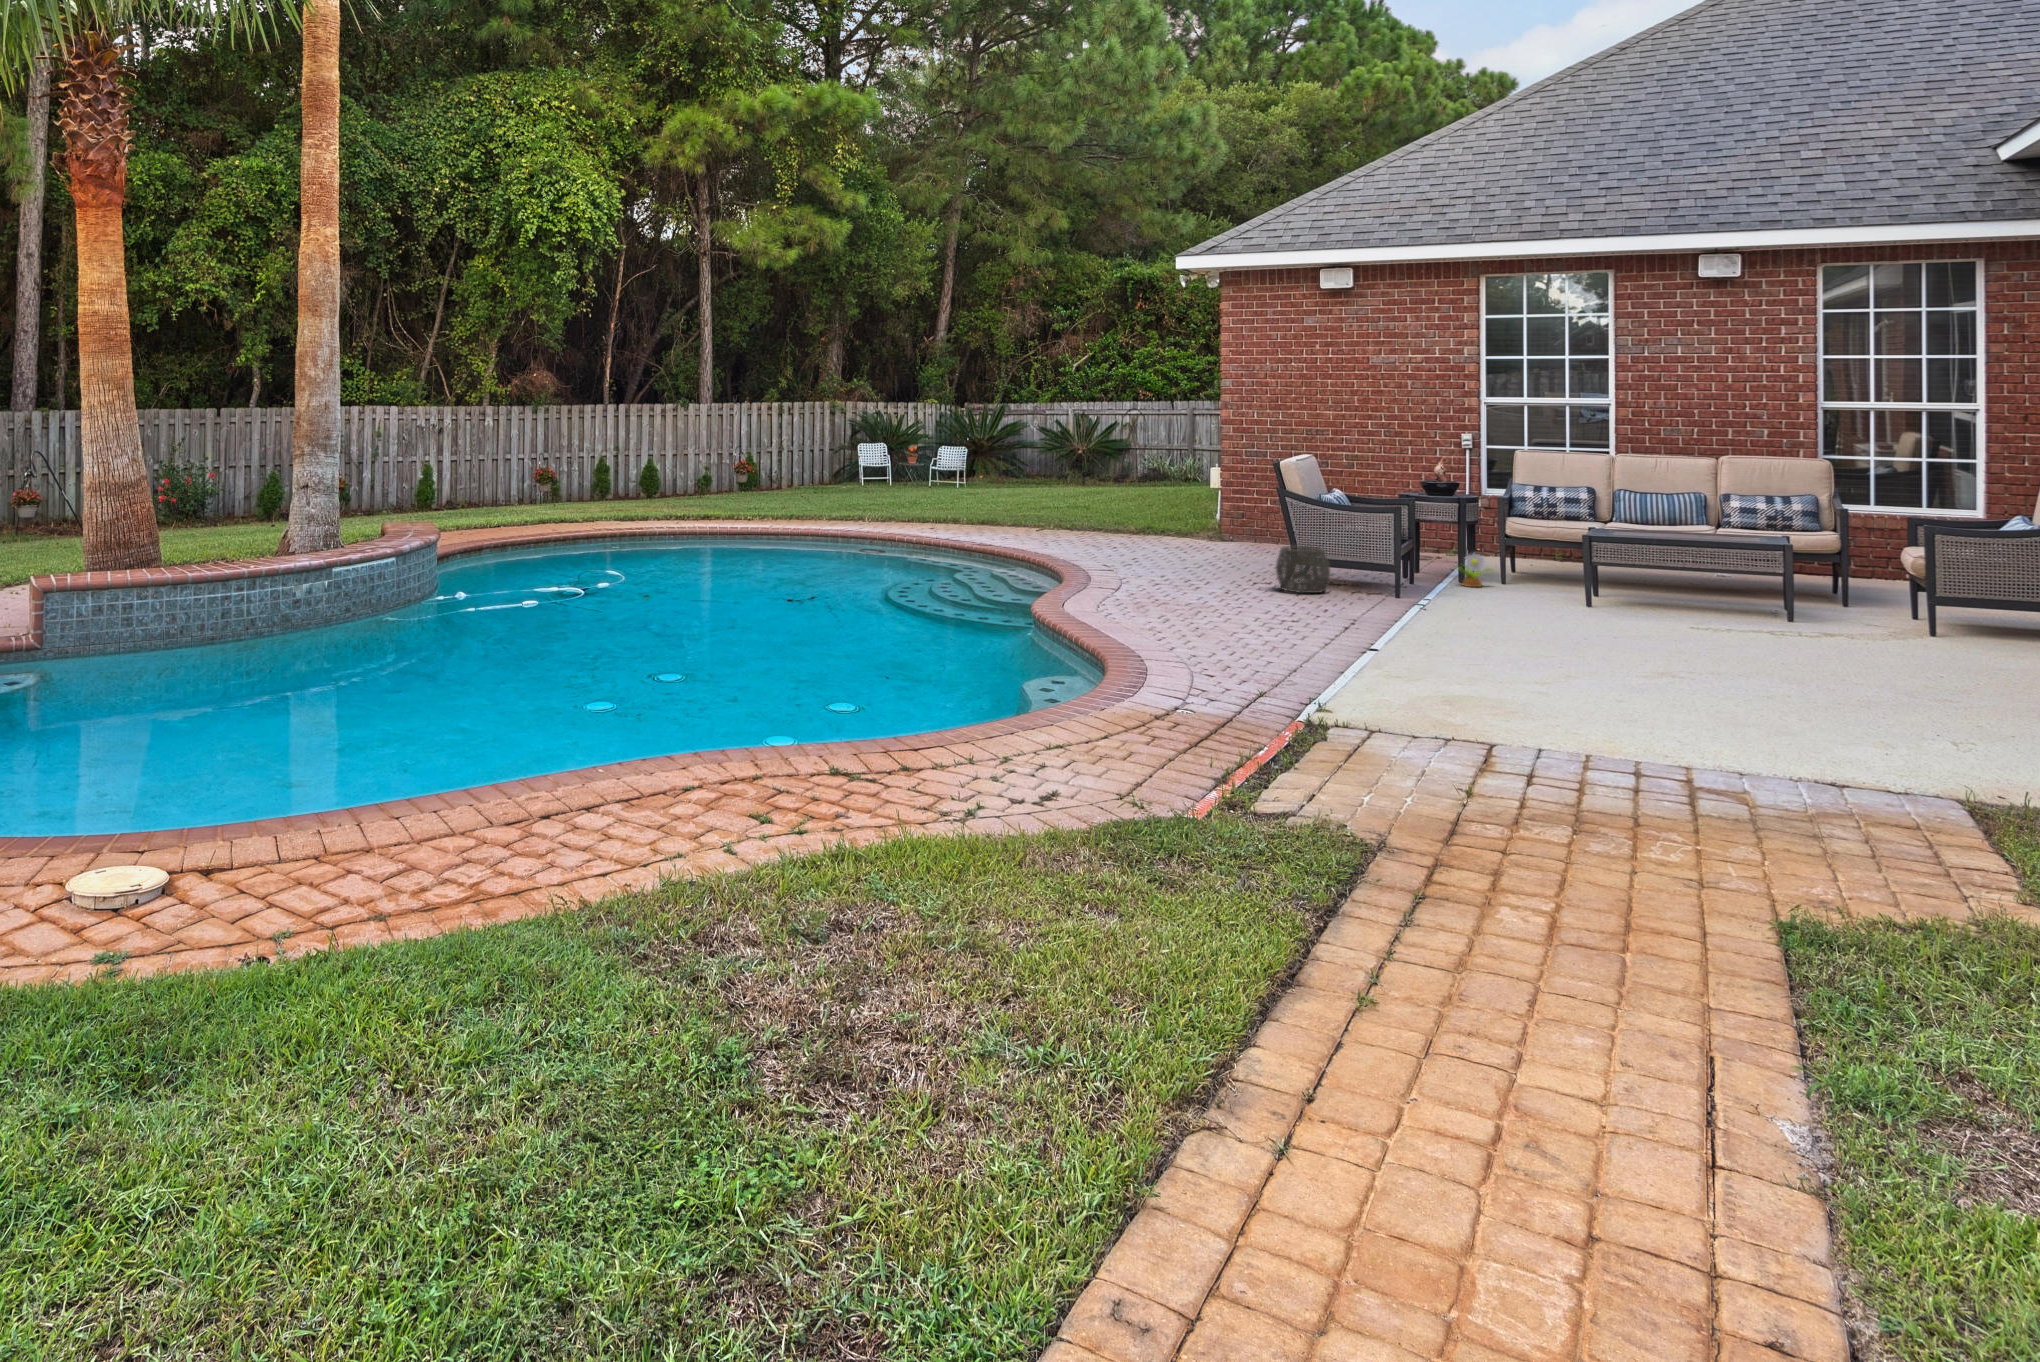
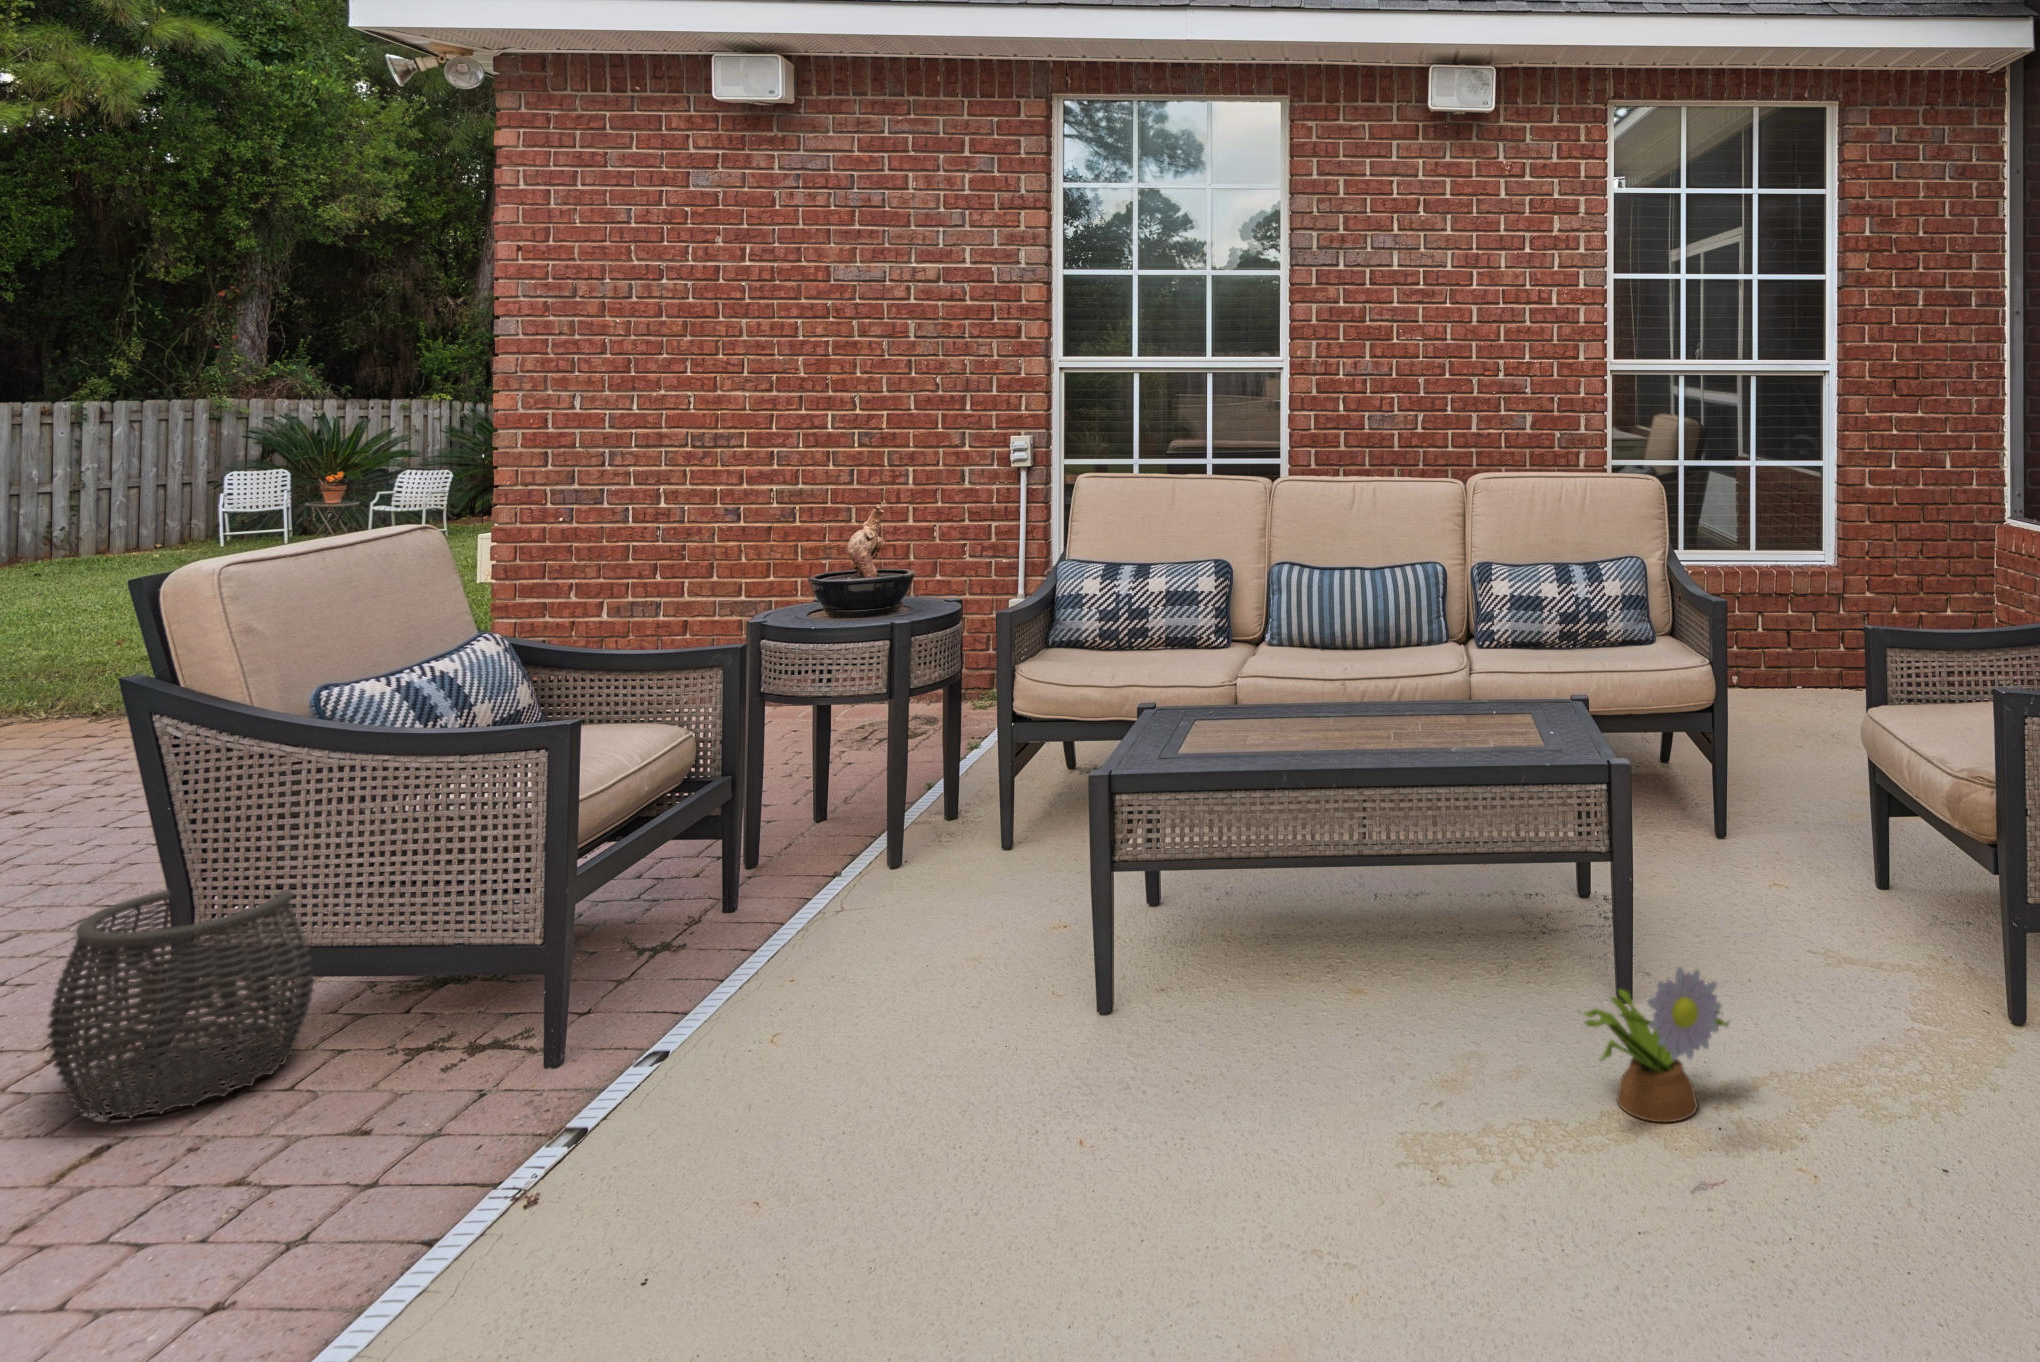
decorative plant: present [1457,553,1493,587] -> present [1584,967,1729,1122]

